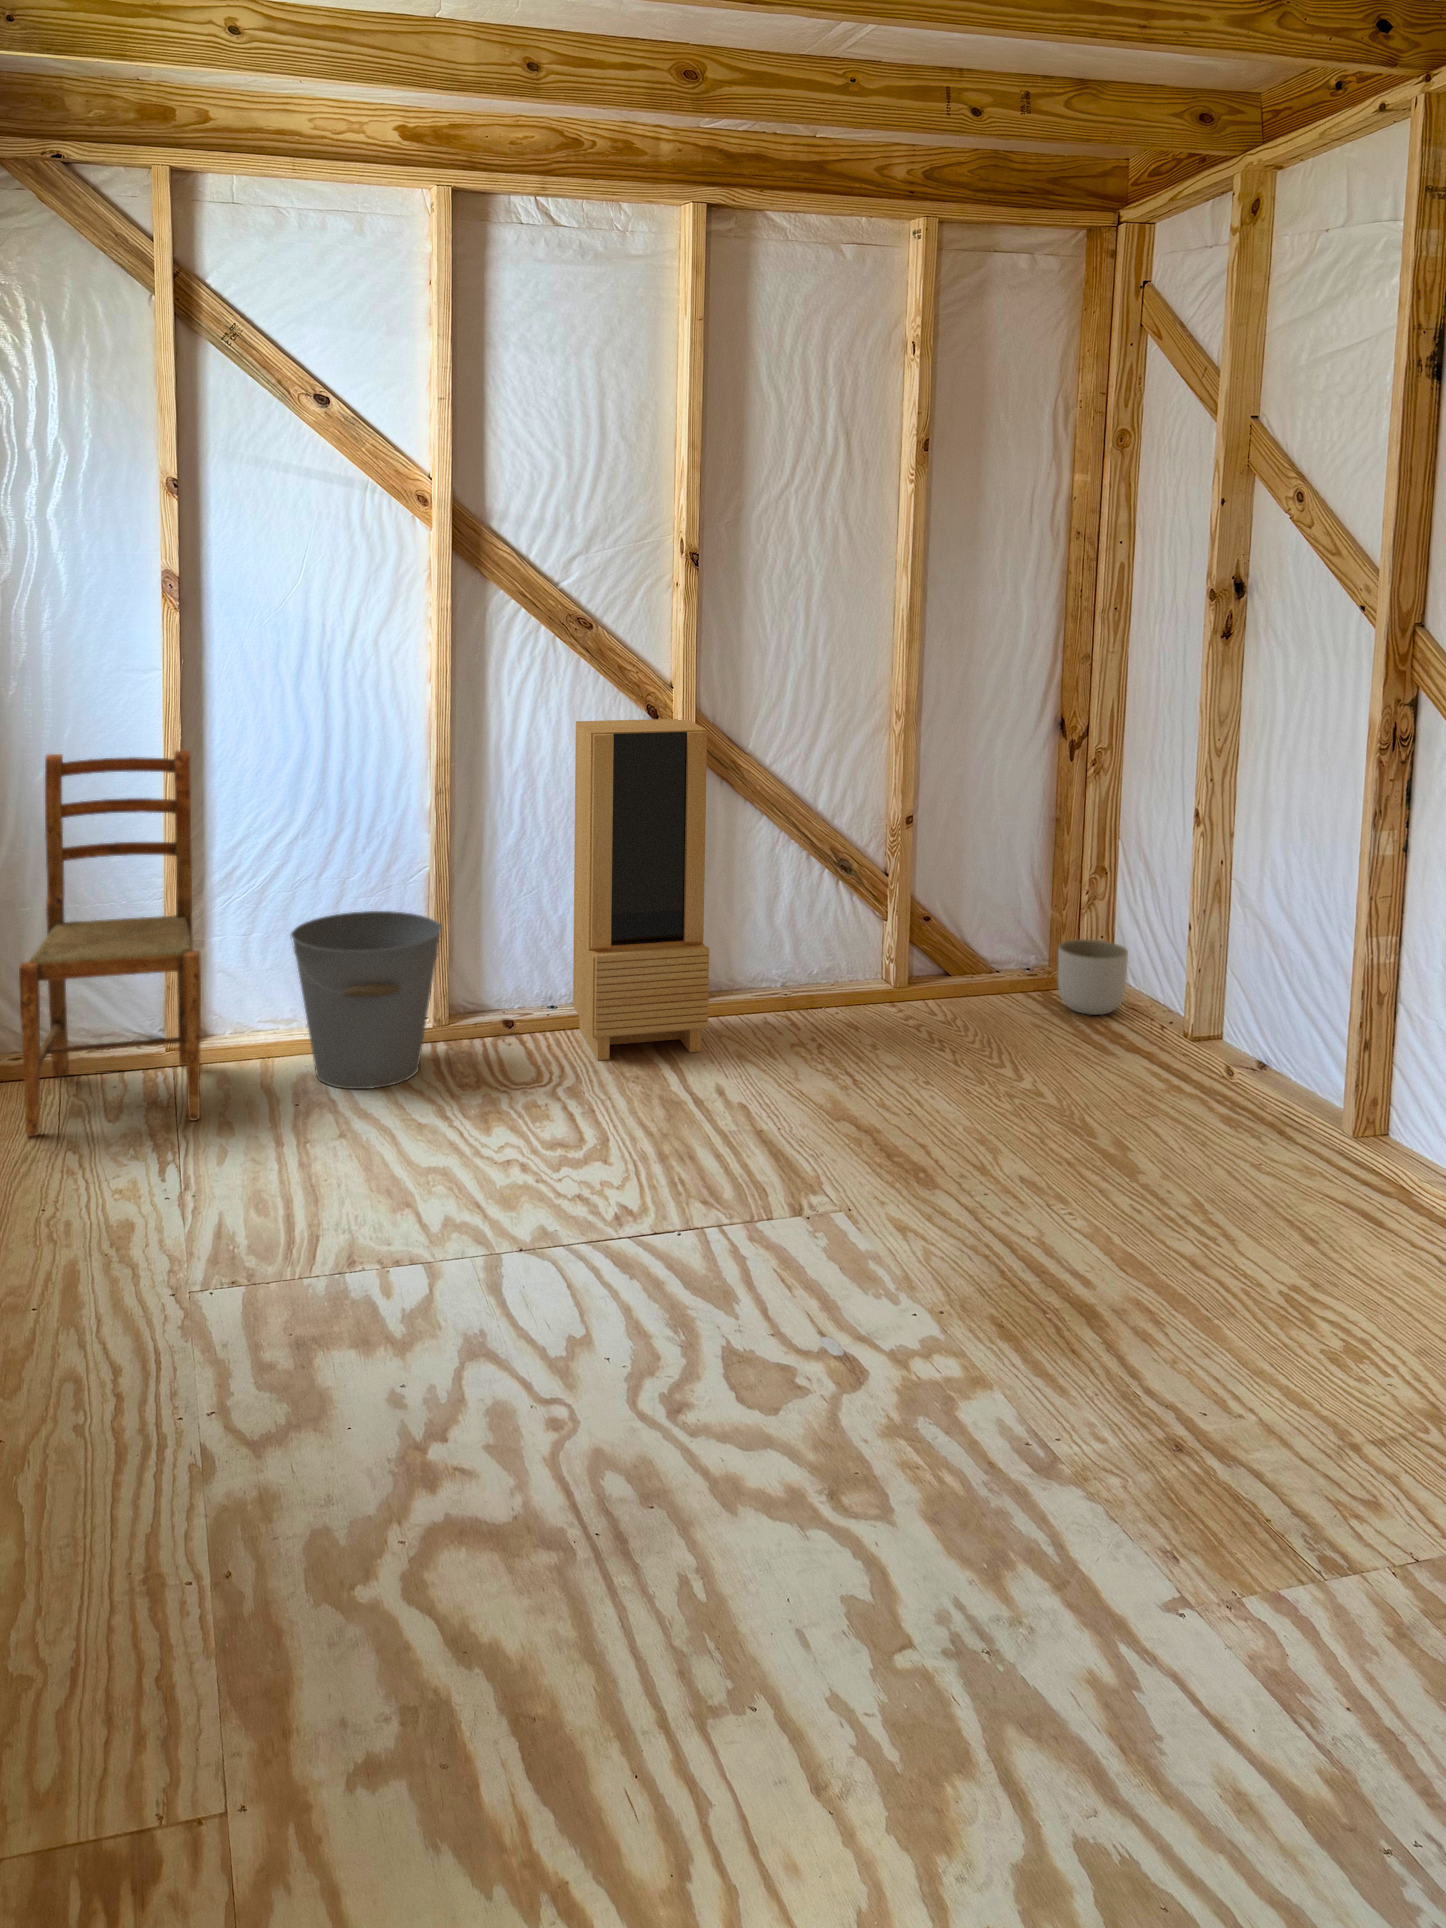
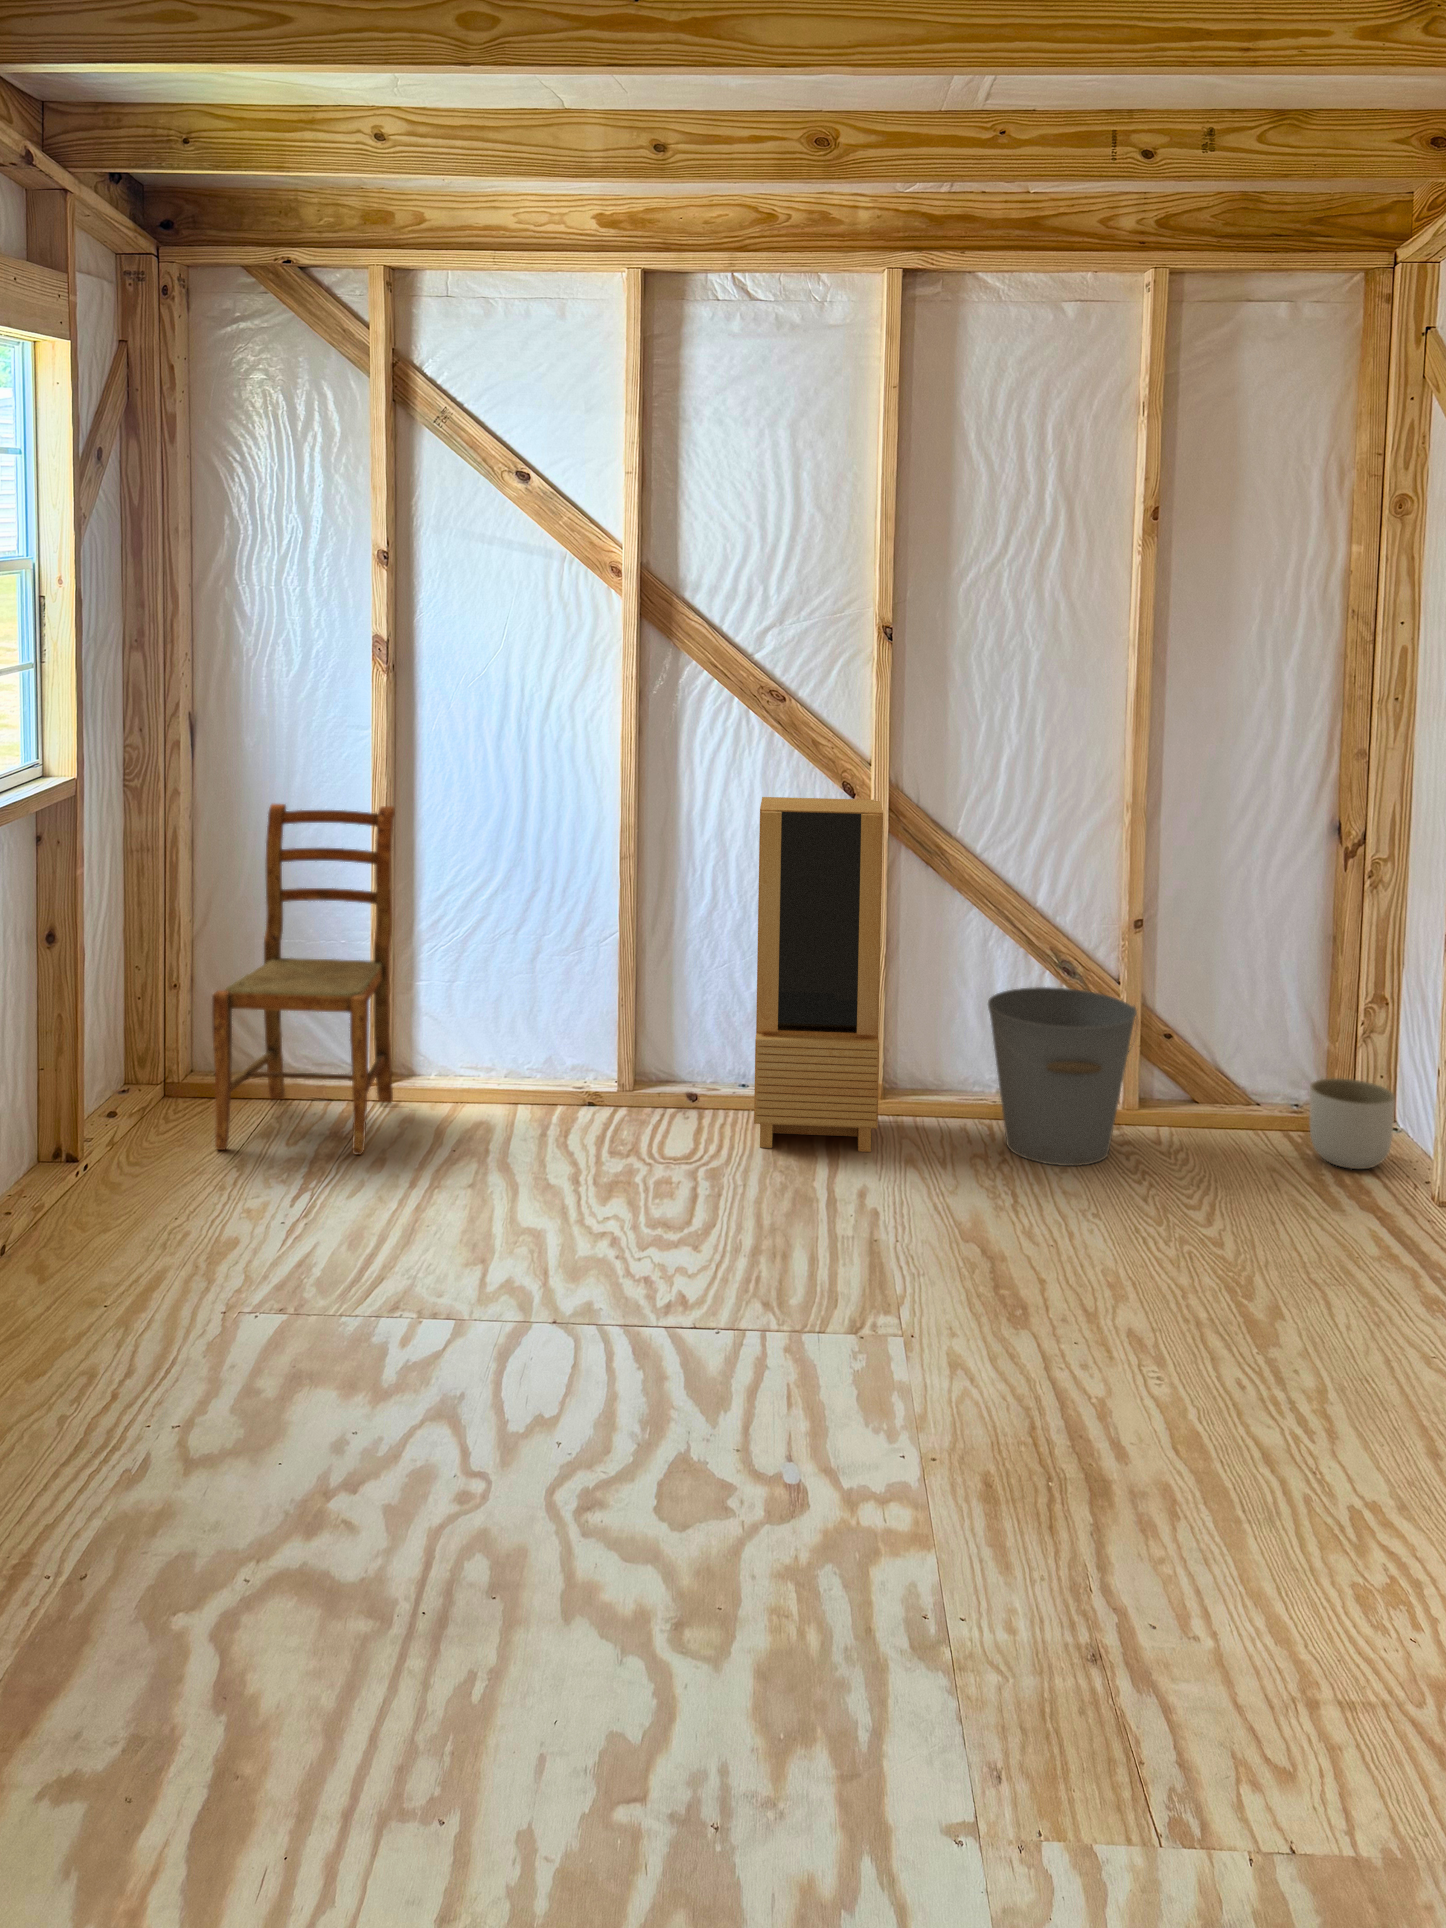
bucket: present [290,911,442,1089] -> present [988,987,1138,1166]

